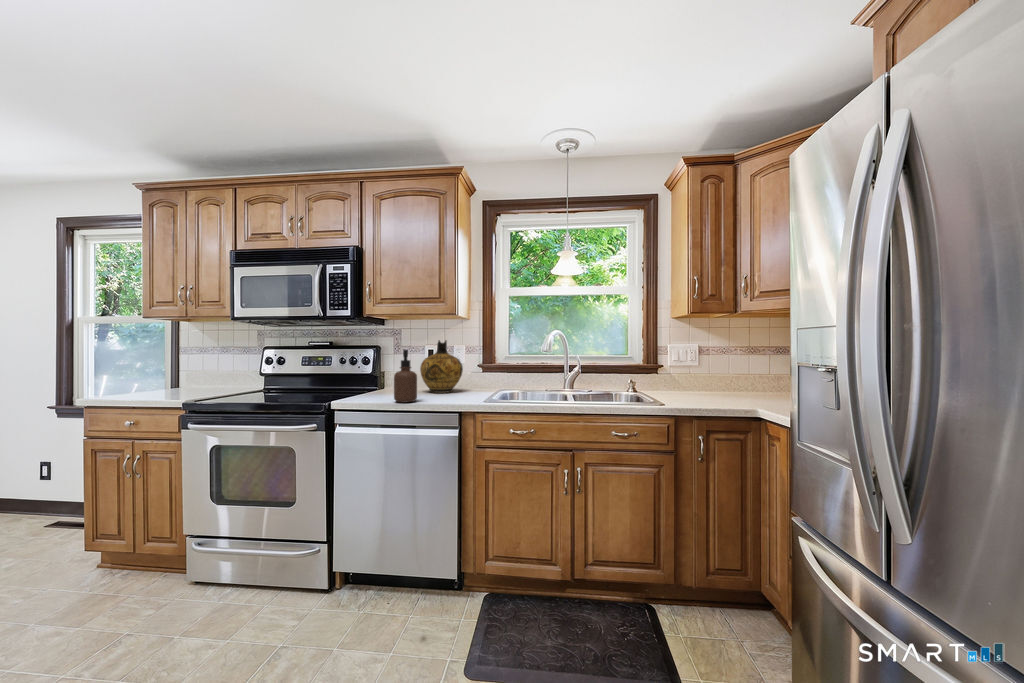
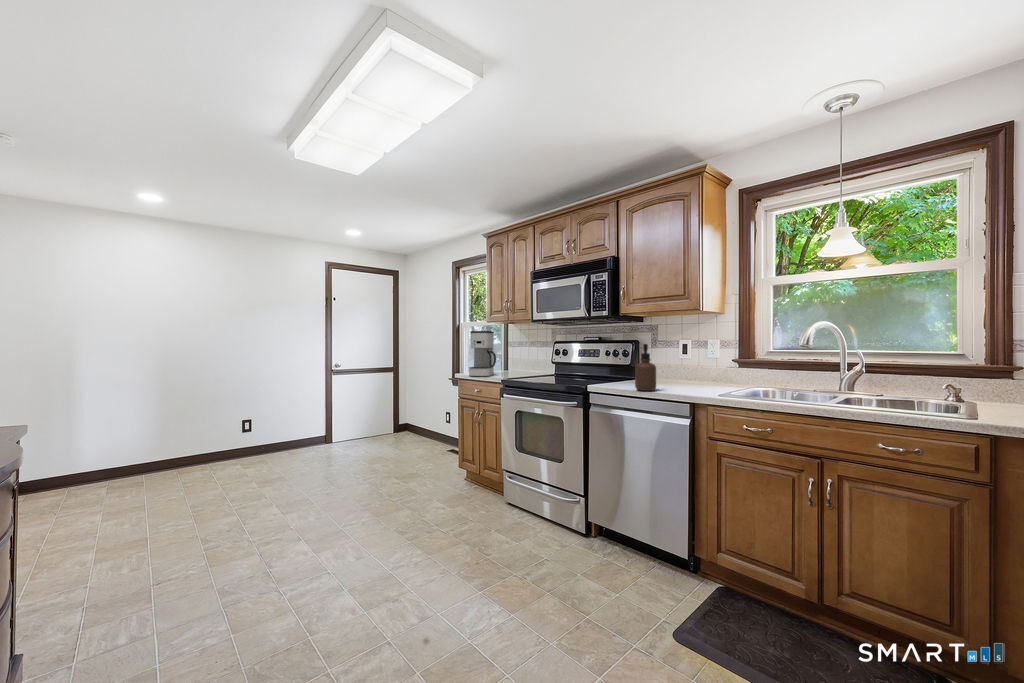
coffee maker: none [118,330,169,400] -> present [469,331,496,377]
ceramic jug: present [420,340,463,393] -> none [672,335,715,385]

